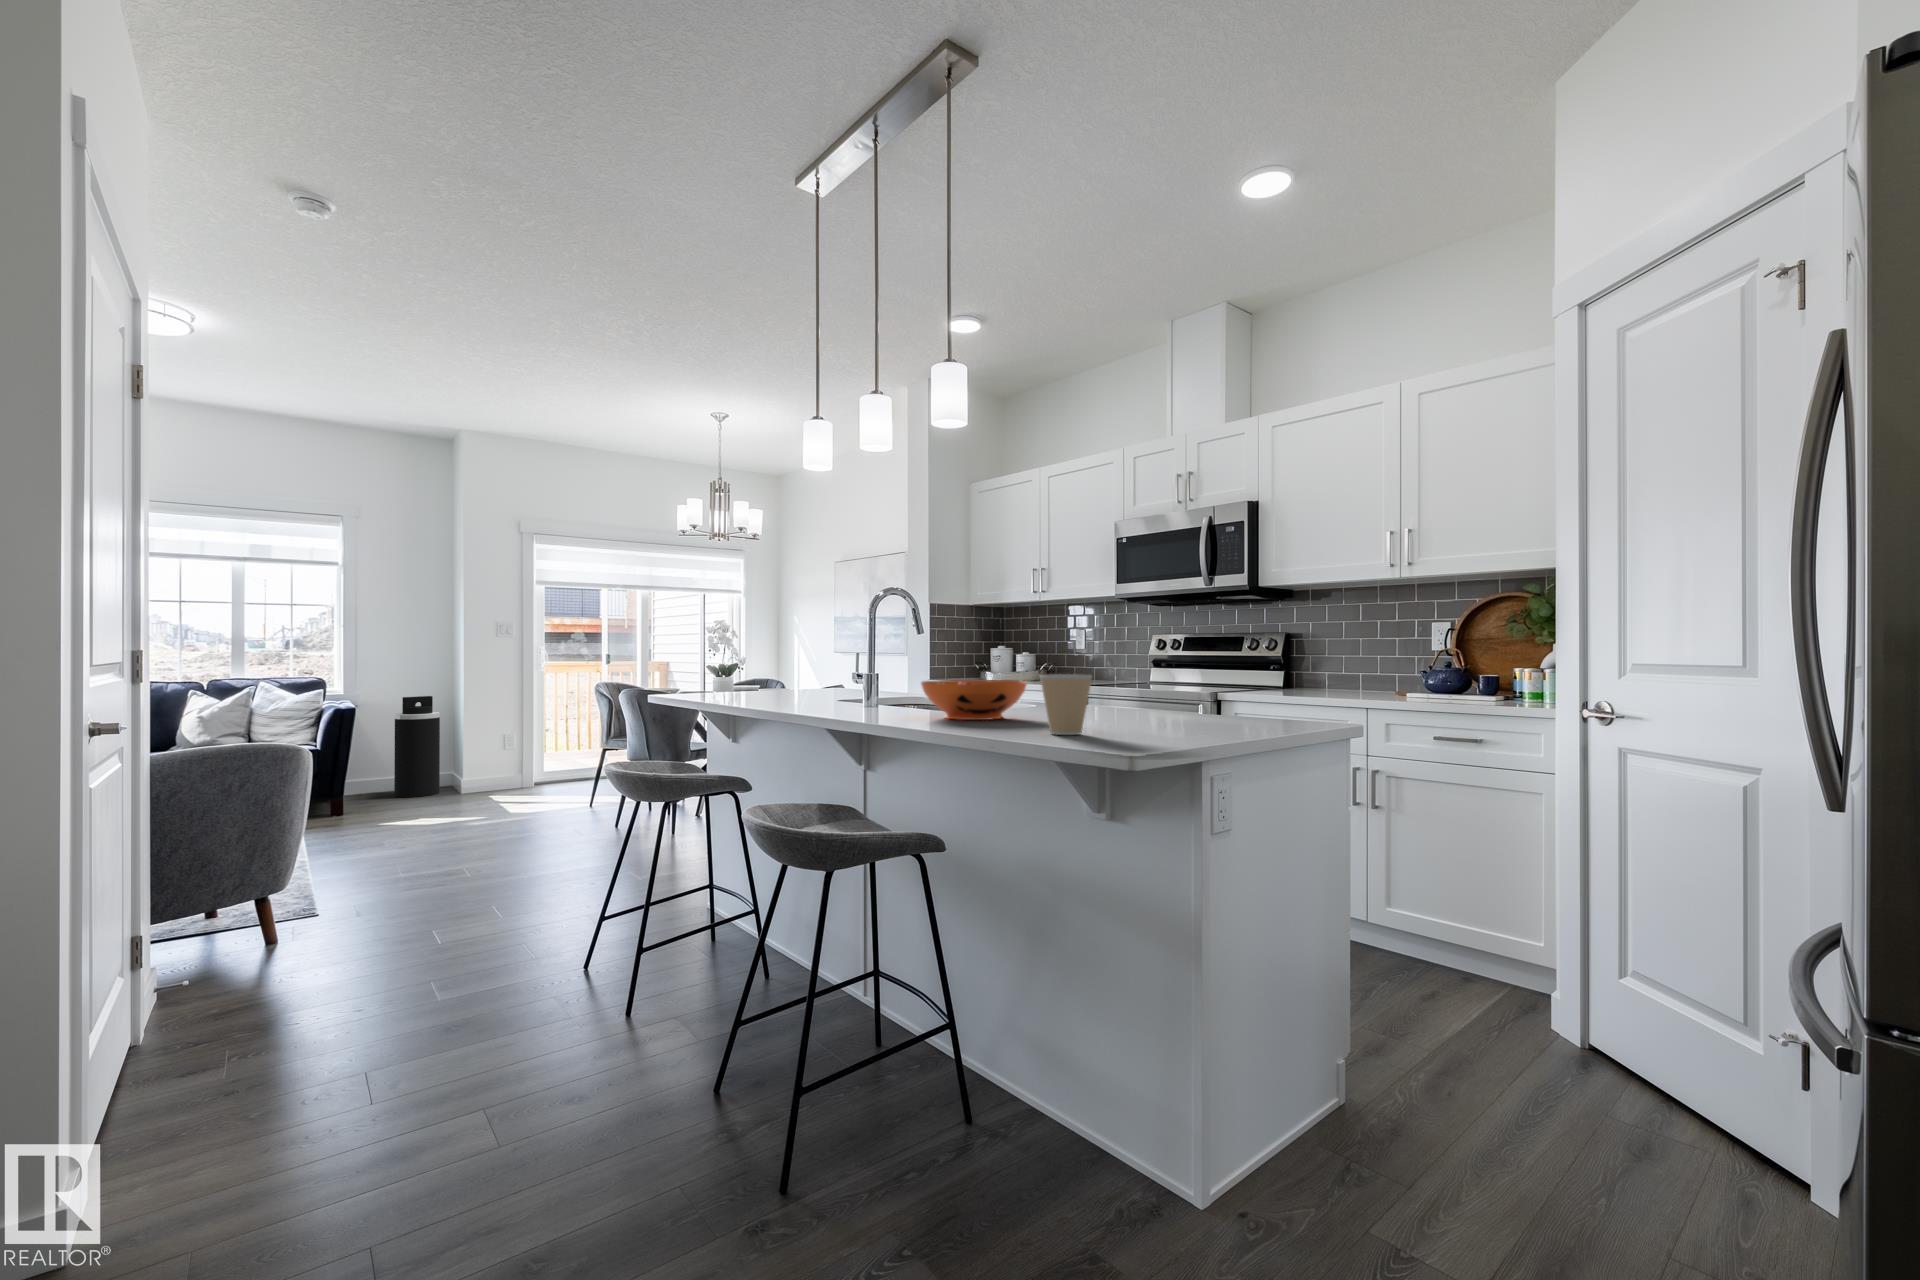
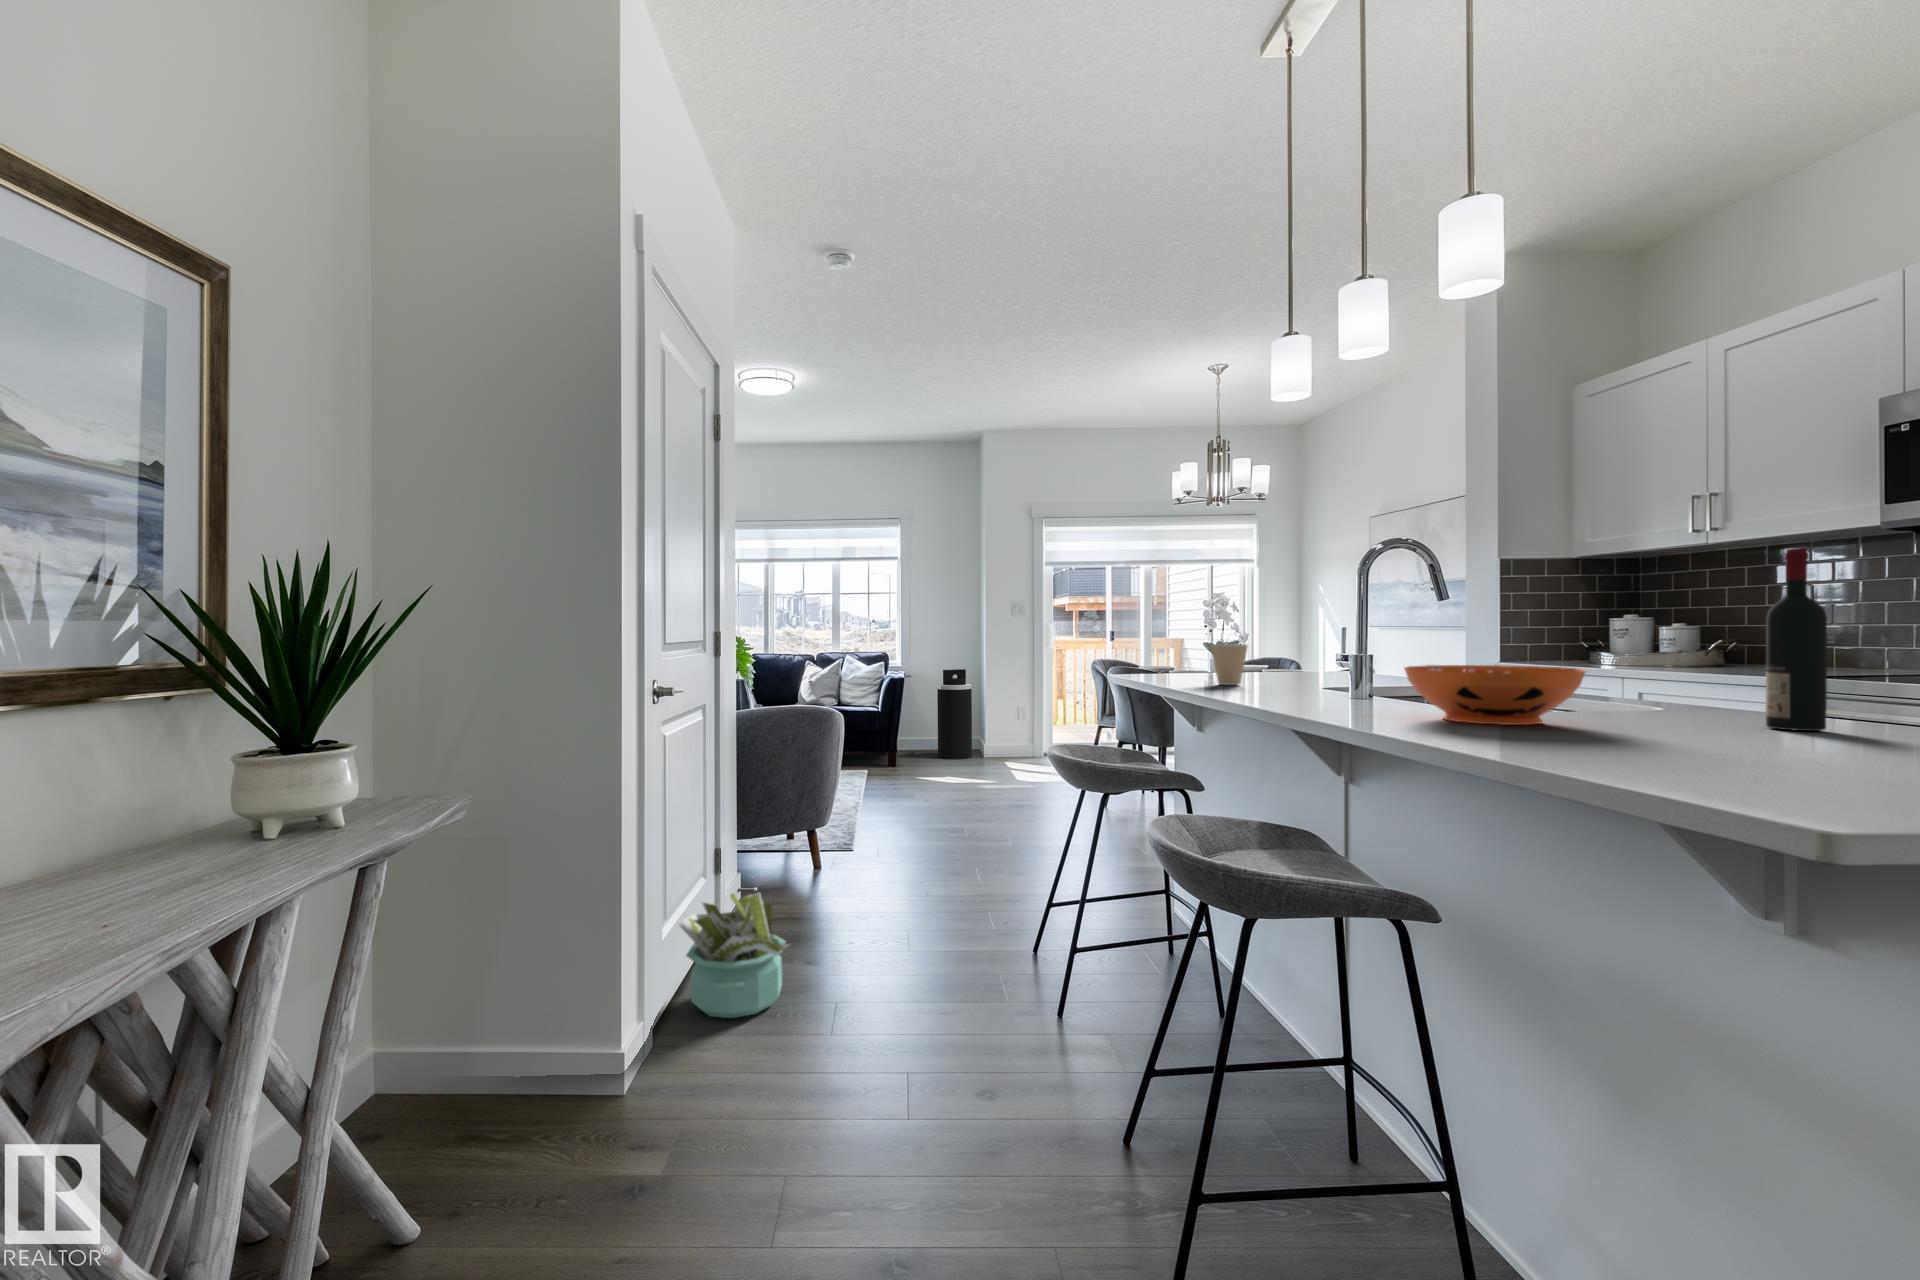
wine bottle: none [1111,607,1137,715] -> present [1765,548,1827,731]
coffee cup: present [1040,674,1092,735] -> present [1211,644,1248,685]
decorative plant: none [129,959,308,1119] -> present [679,892,789,1018]

